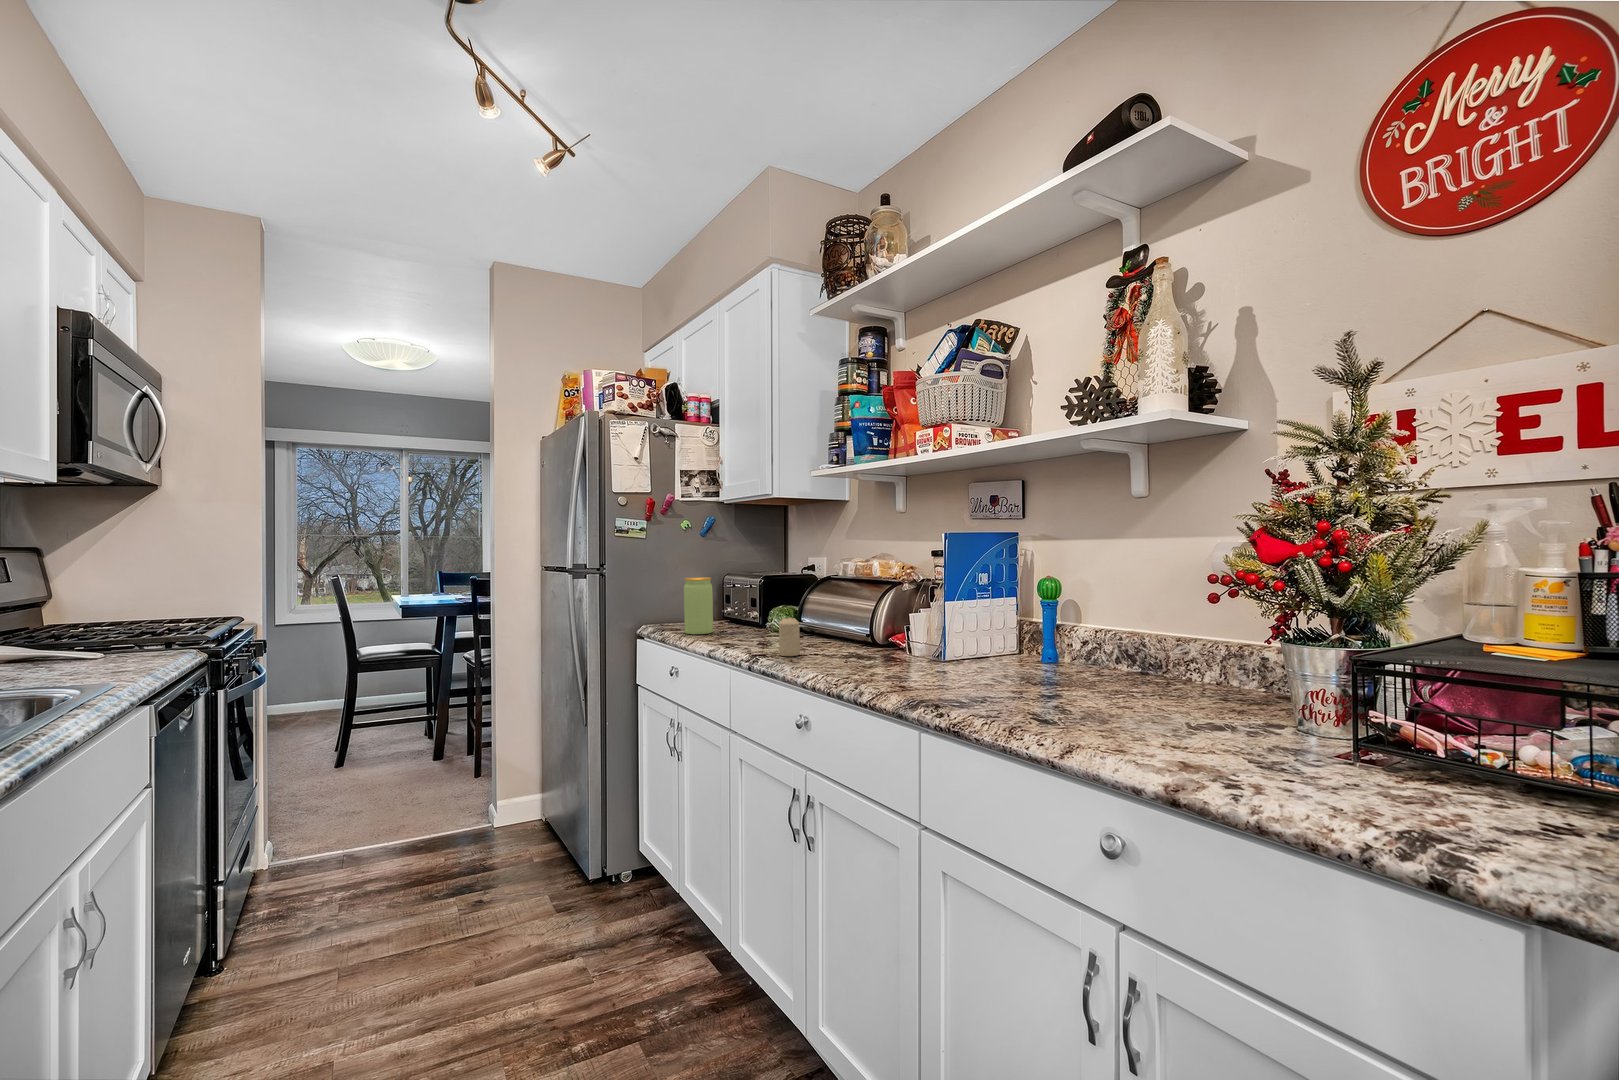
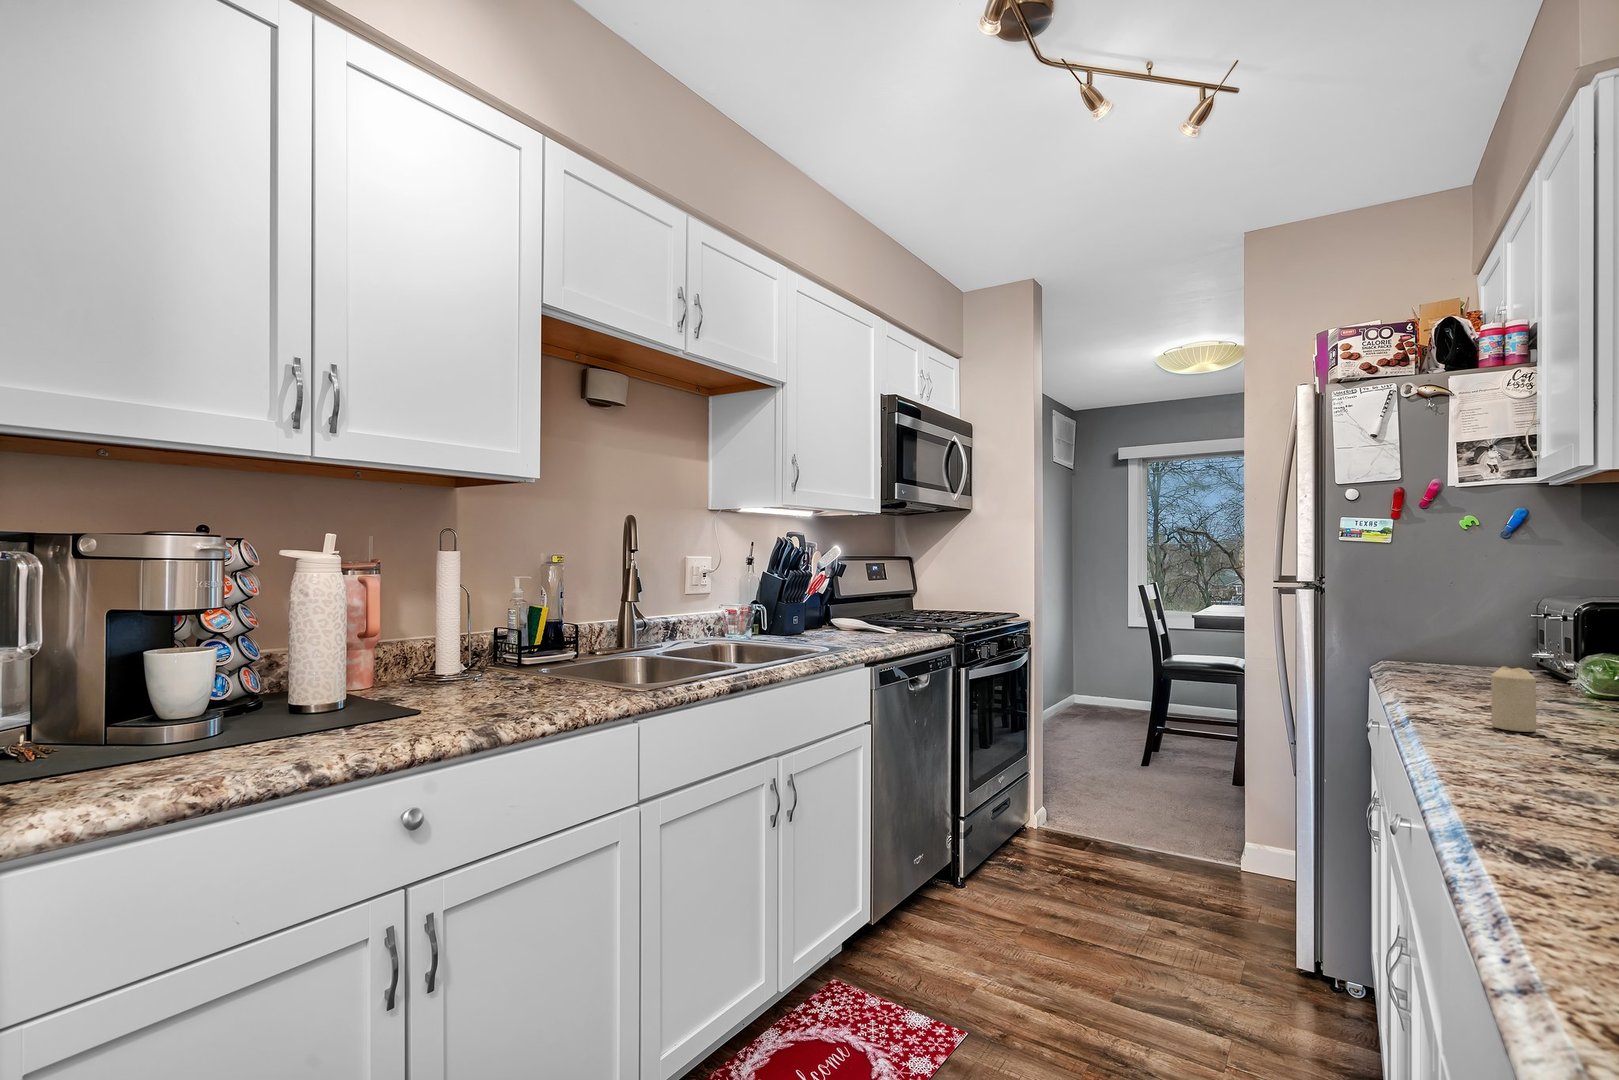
jar: present [684,577,713,634] -> none [1418,599,1471,683]

